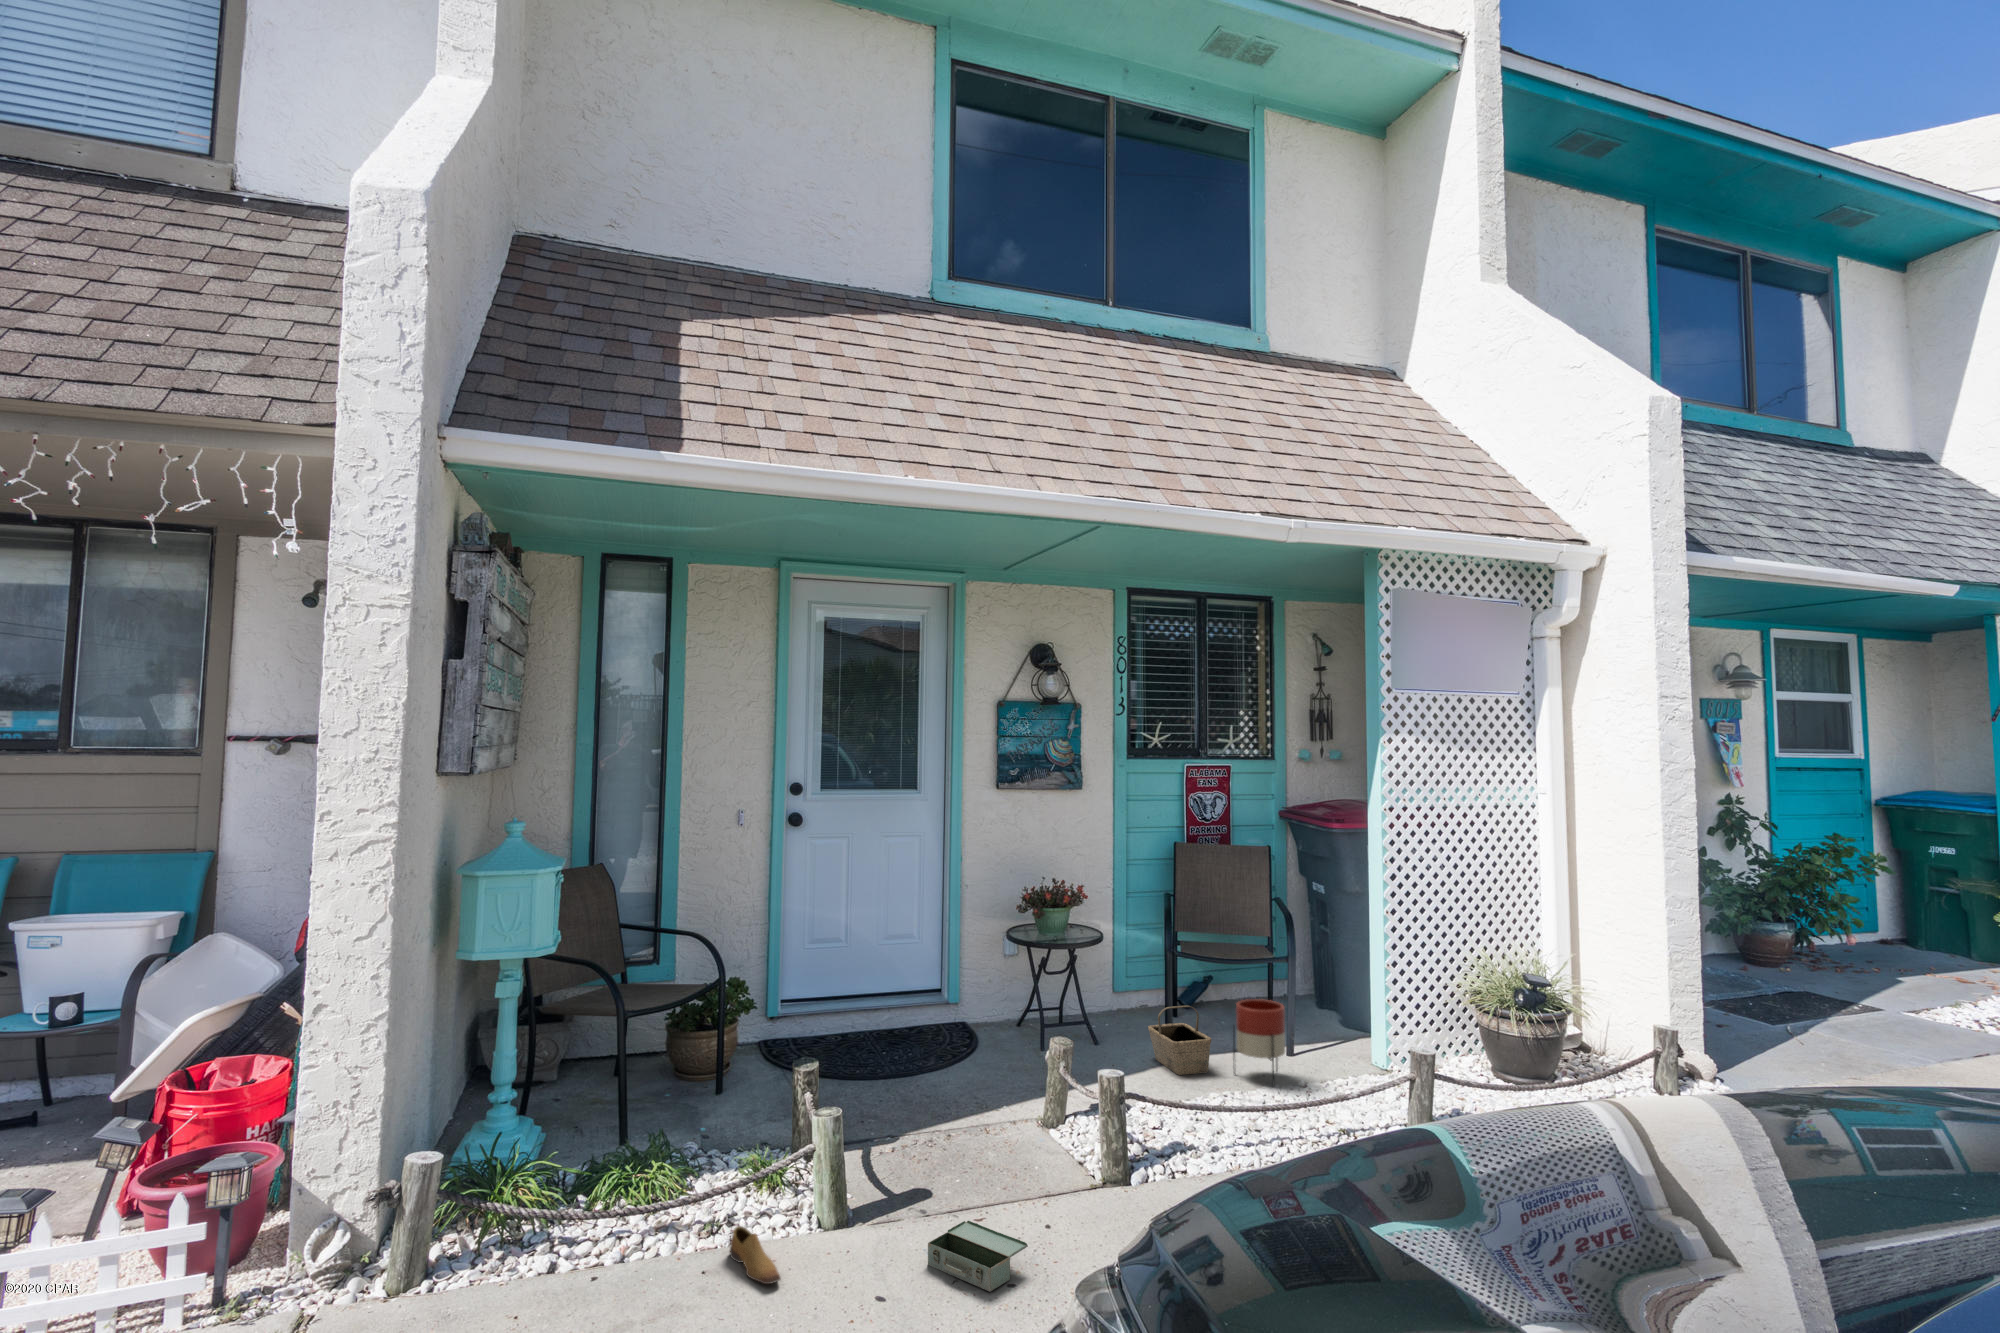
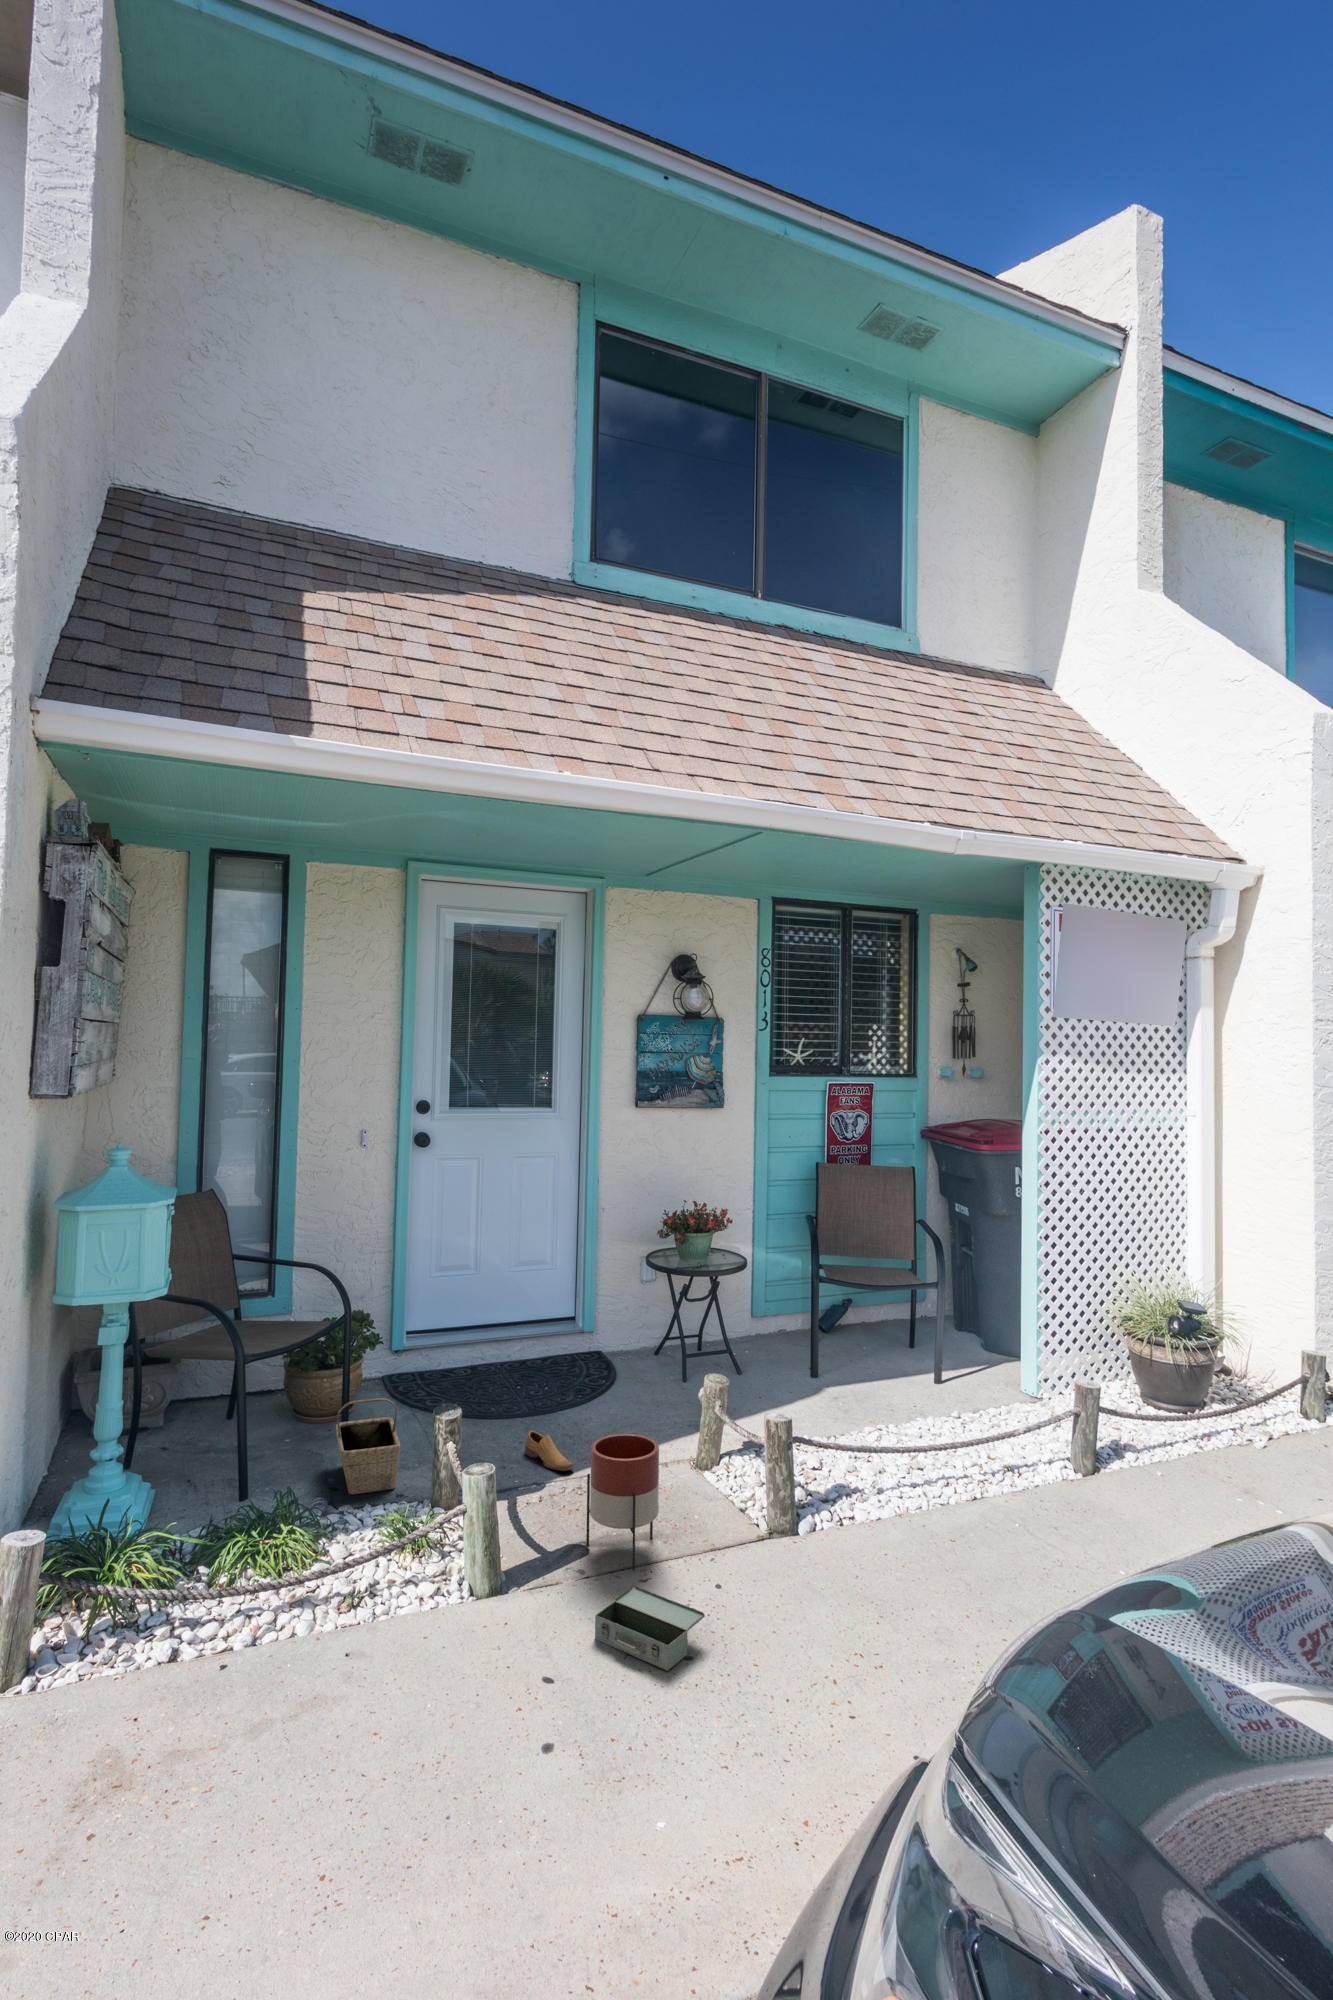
planter: present [1233,999,1285,1084] -> present [586,1434,659,1571]
basket: present [1148,1006,1211,1075] -> present [336,1398,401,1494]
shoe: present [730,1226,781,1284] -> present [525,1431,574,1471]

